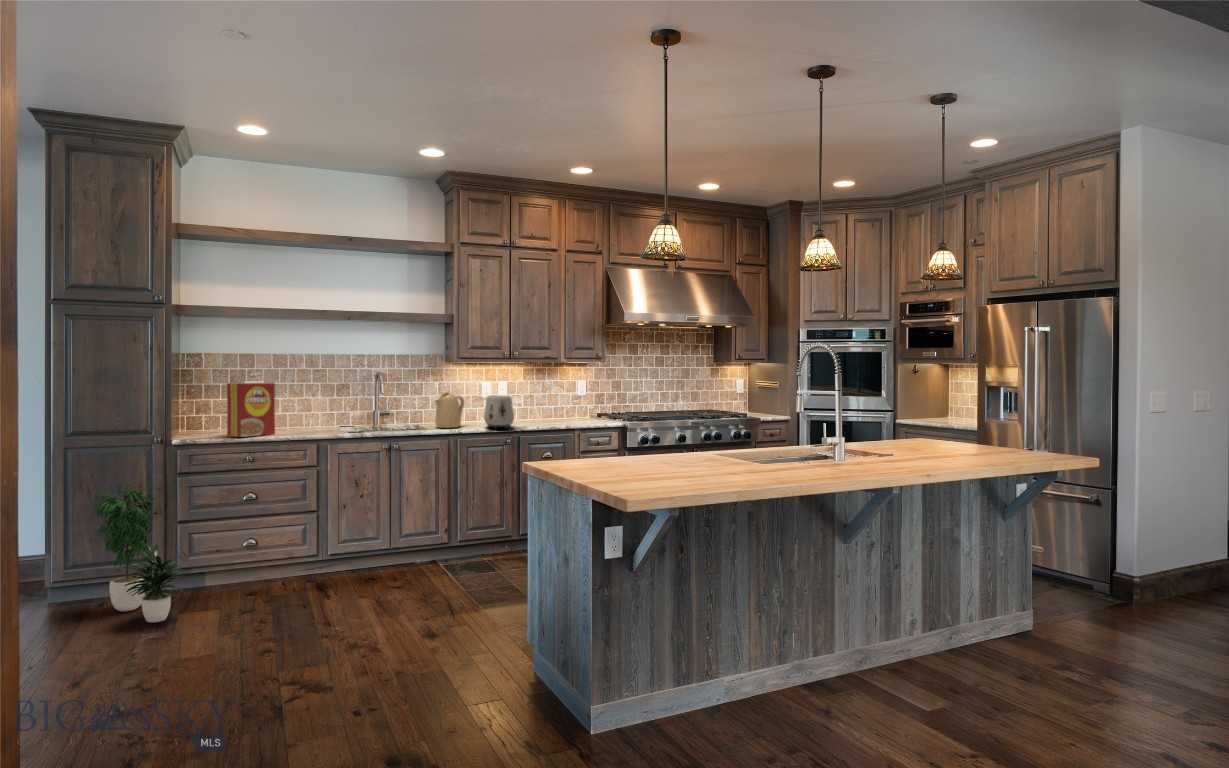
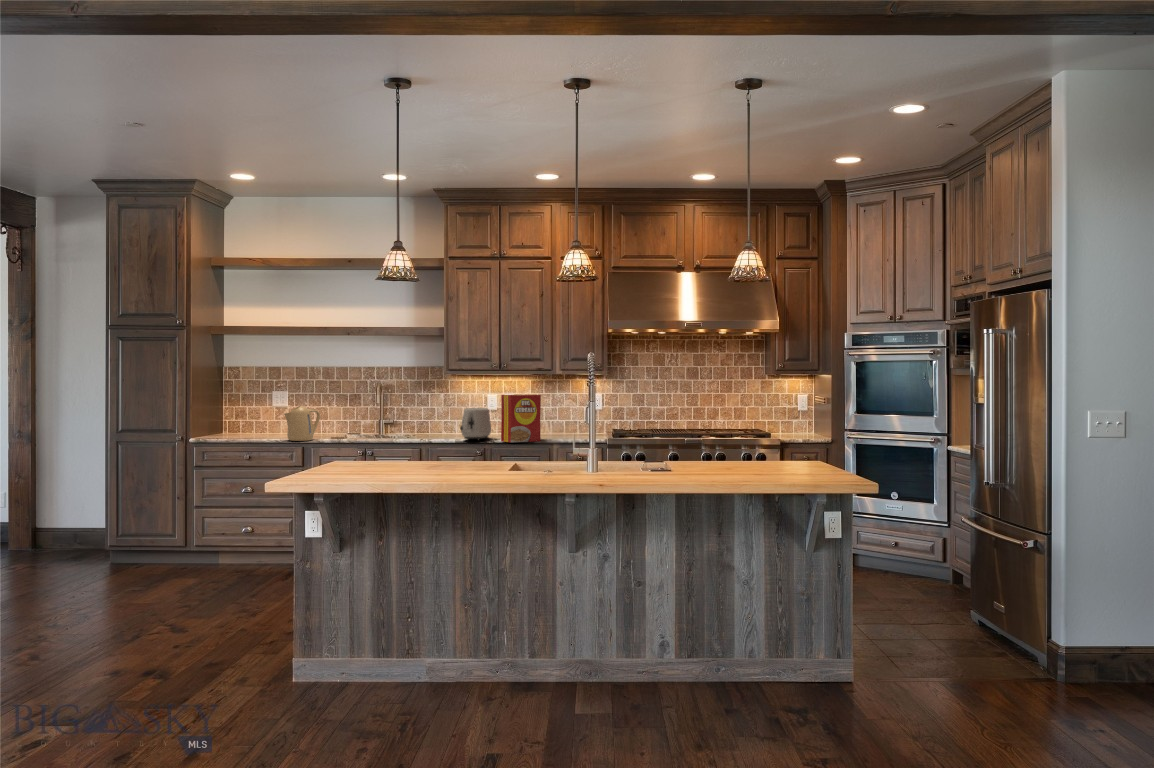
cereal box: present [227,383,275,437] -> present [501,395,541,442]
kettle: present [435,393,464,428] -> present [284,406,320,441]
potted plant: present [94,485,182,623] -> none [124,469,176,583]

